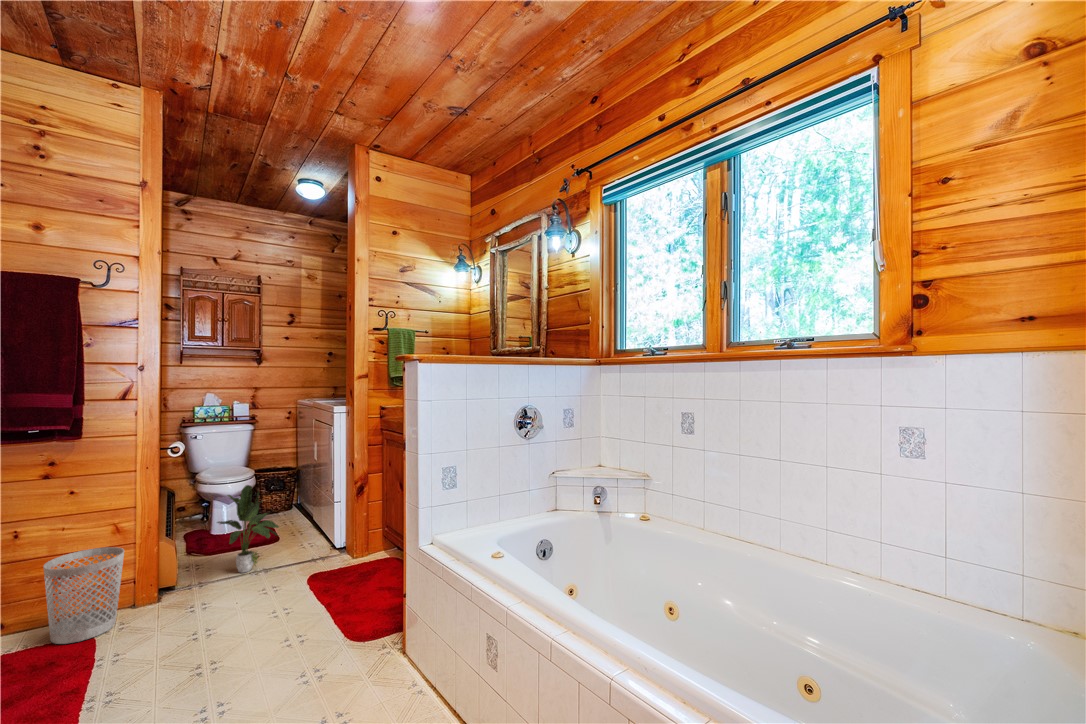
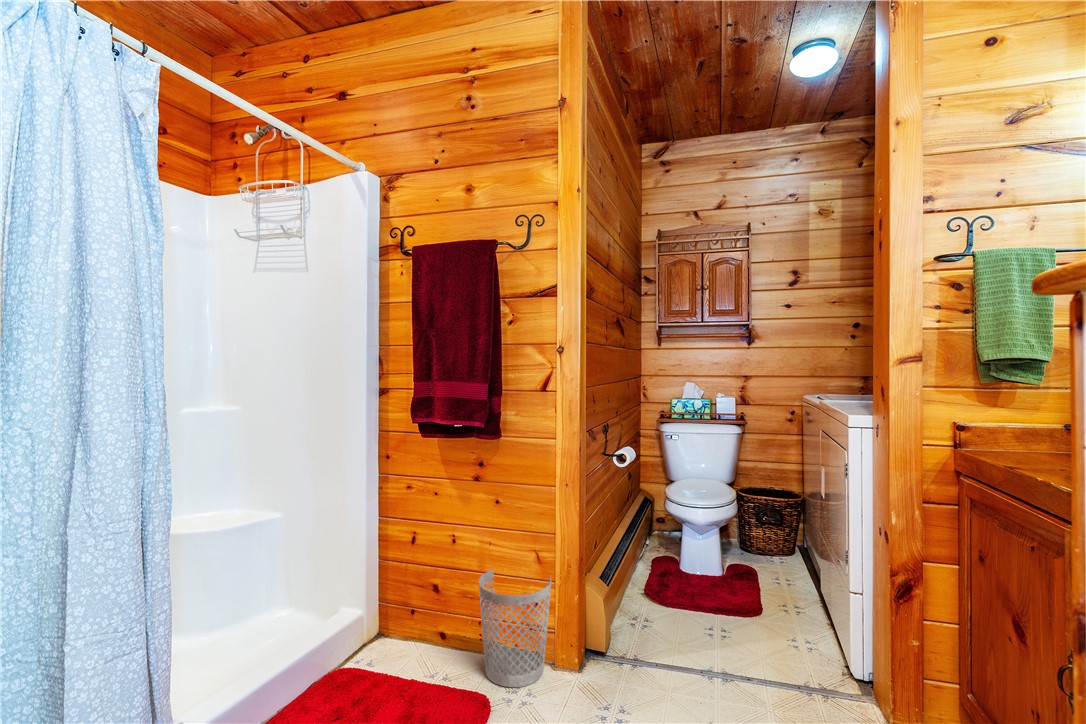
potted plant: present [217,485,279,573] -> none [662,524,754,660]

